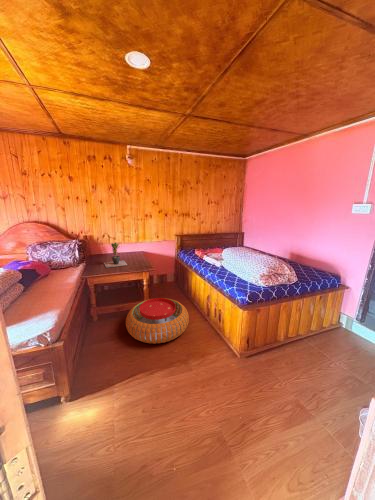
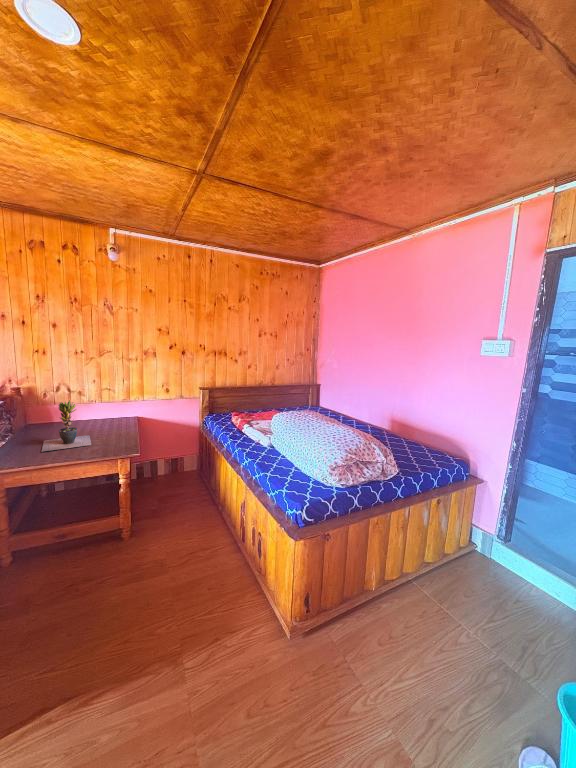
pouf: present [126,298,189,344] -> none [65,508,204,614]

